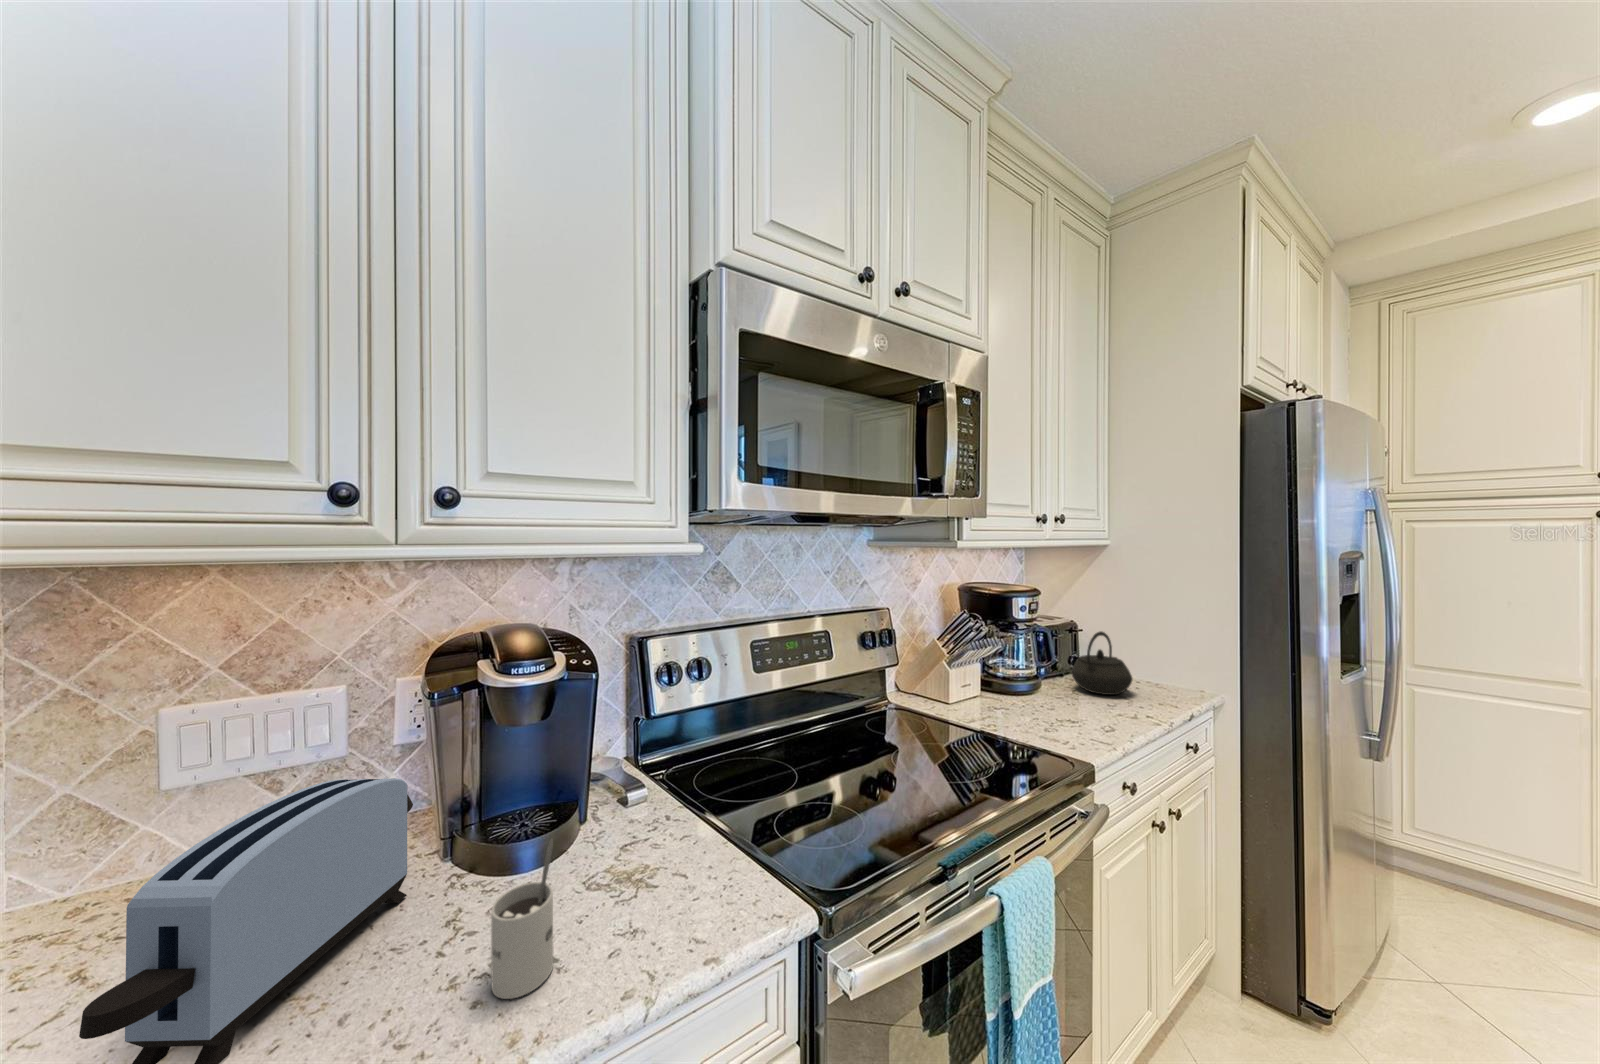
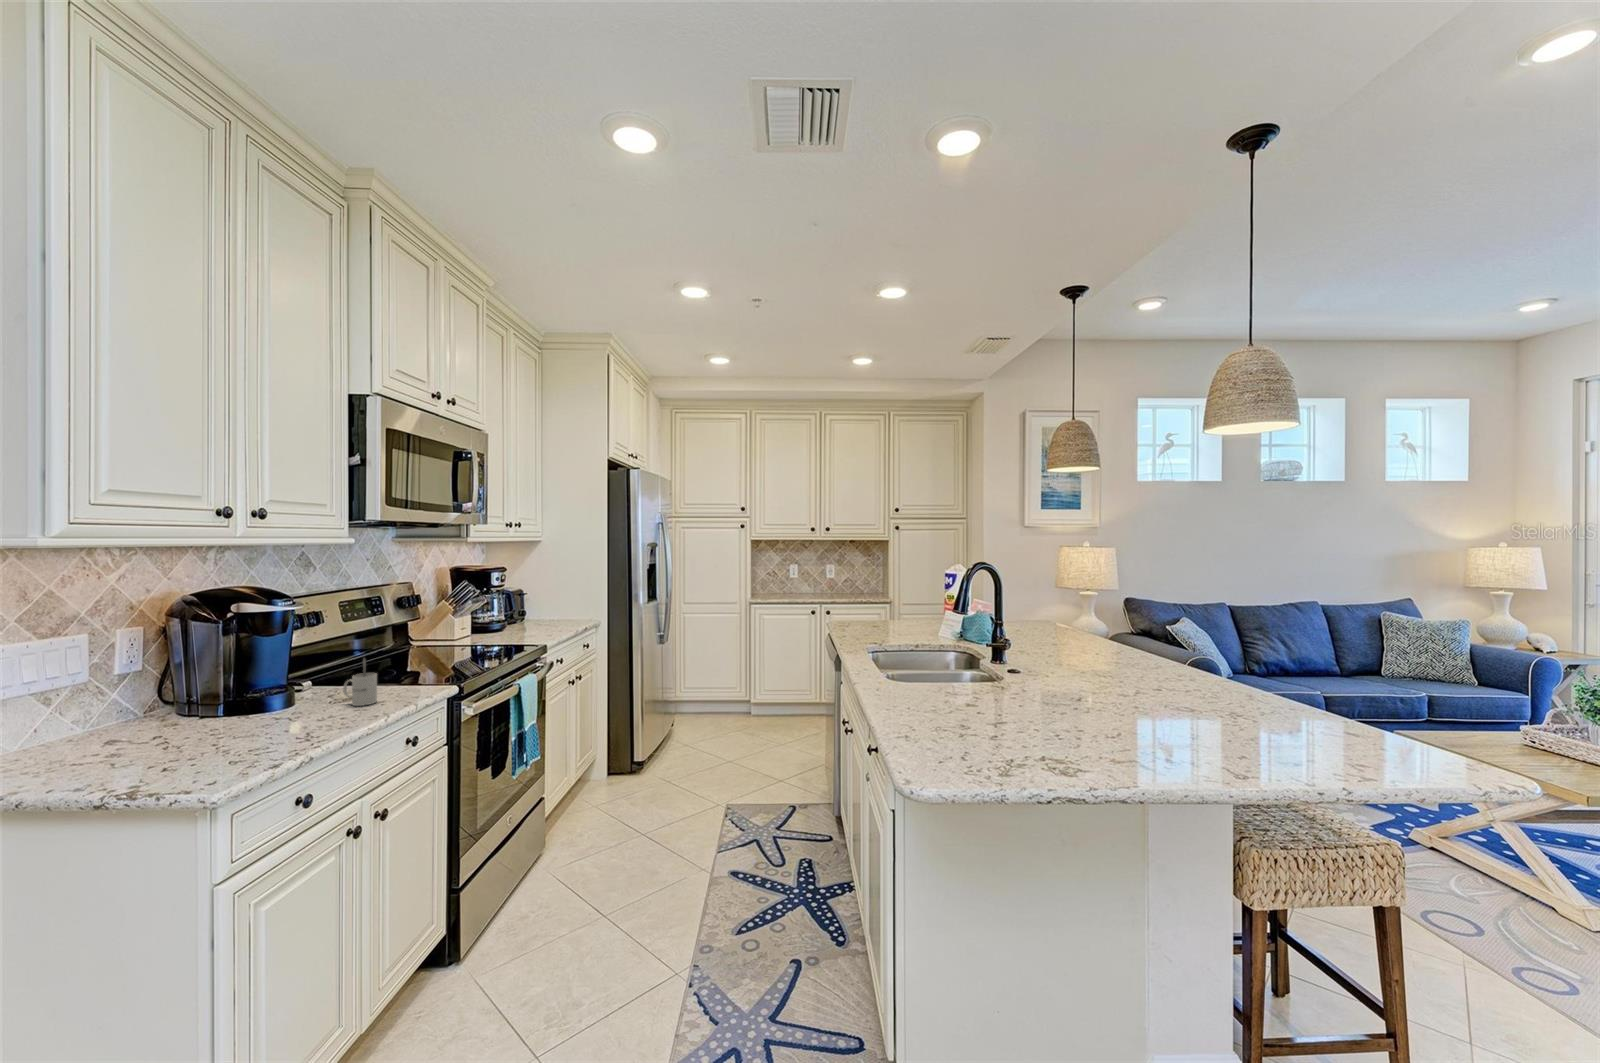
kettle: present [1072,631,1132,695] -> none [523,591,555,626]
toaster: present [79,778,413,1064] -> none [208,652,279,738]

